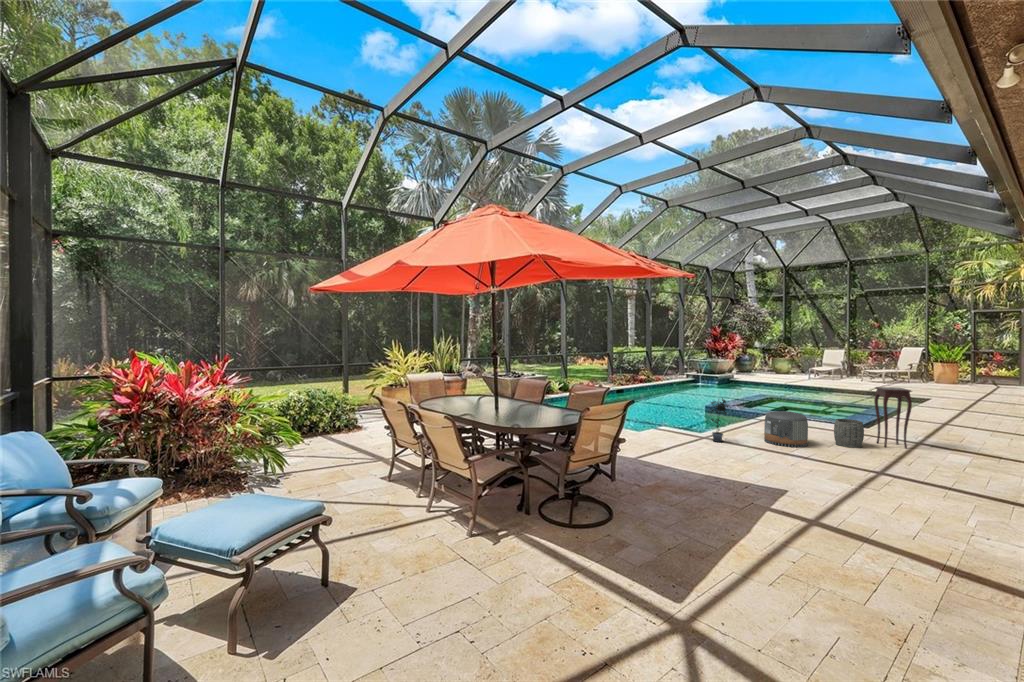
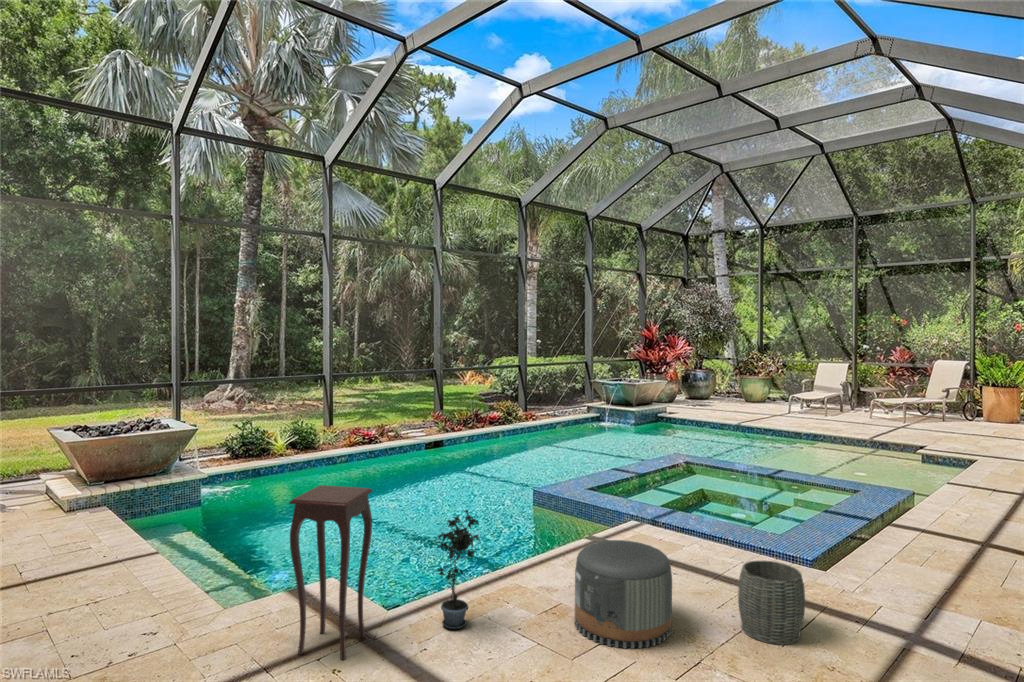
side table: present [874,387,912,449] -> present [289,485,372,660]

